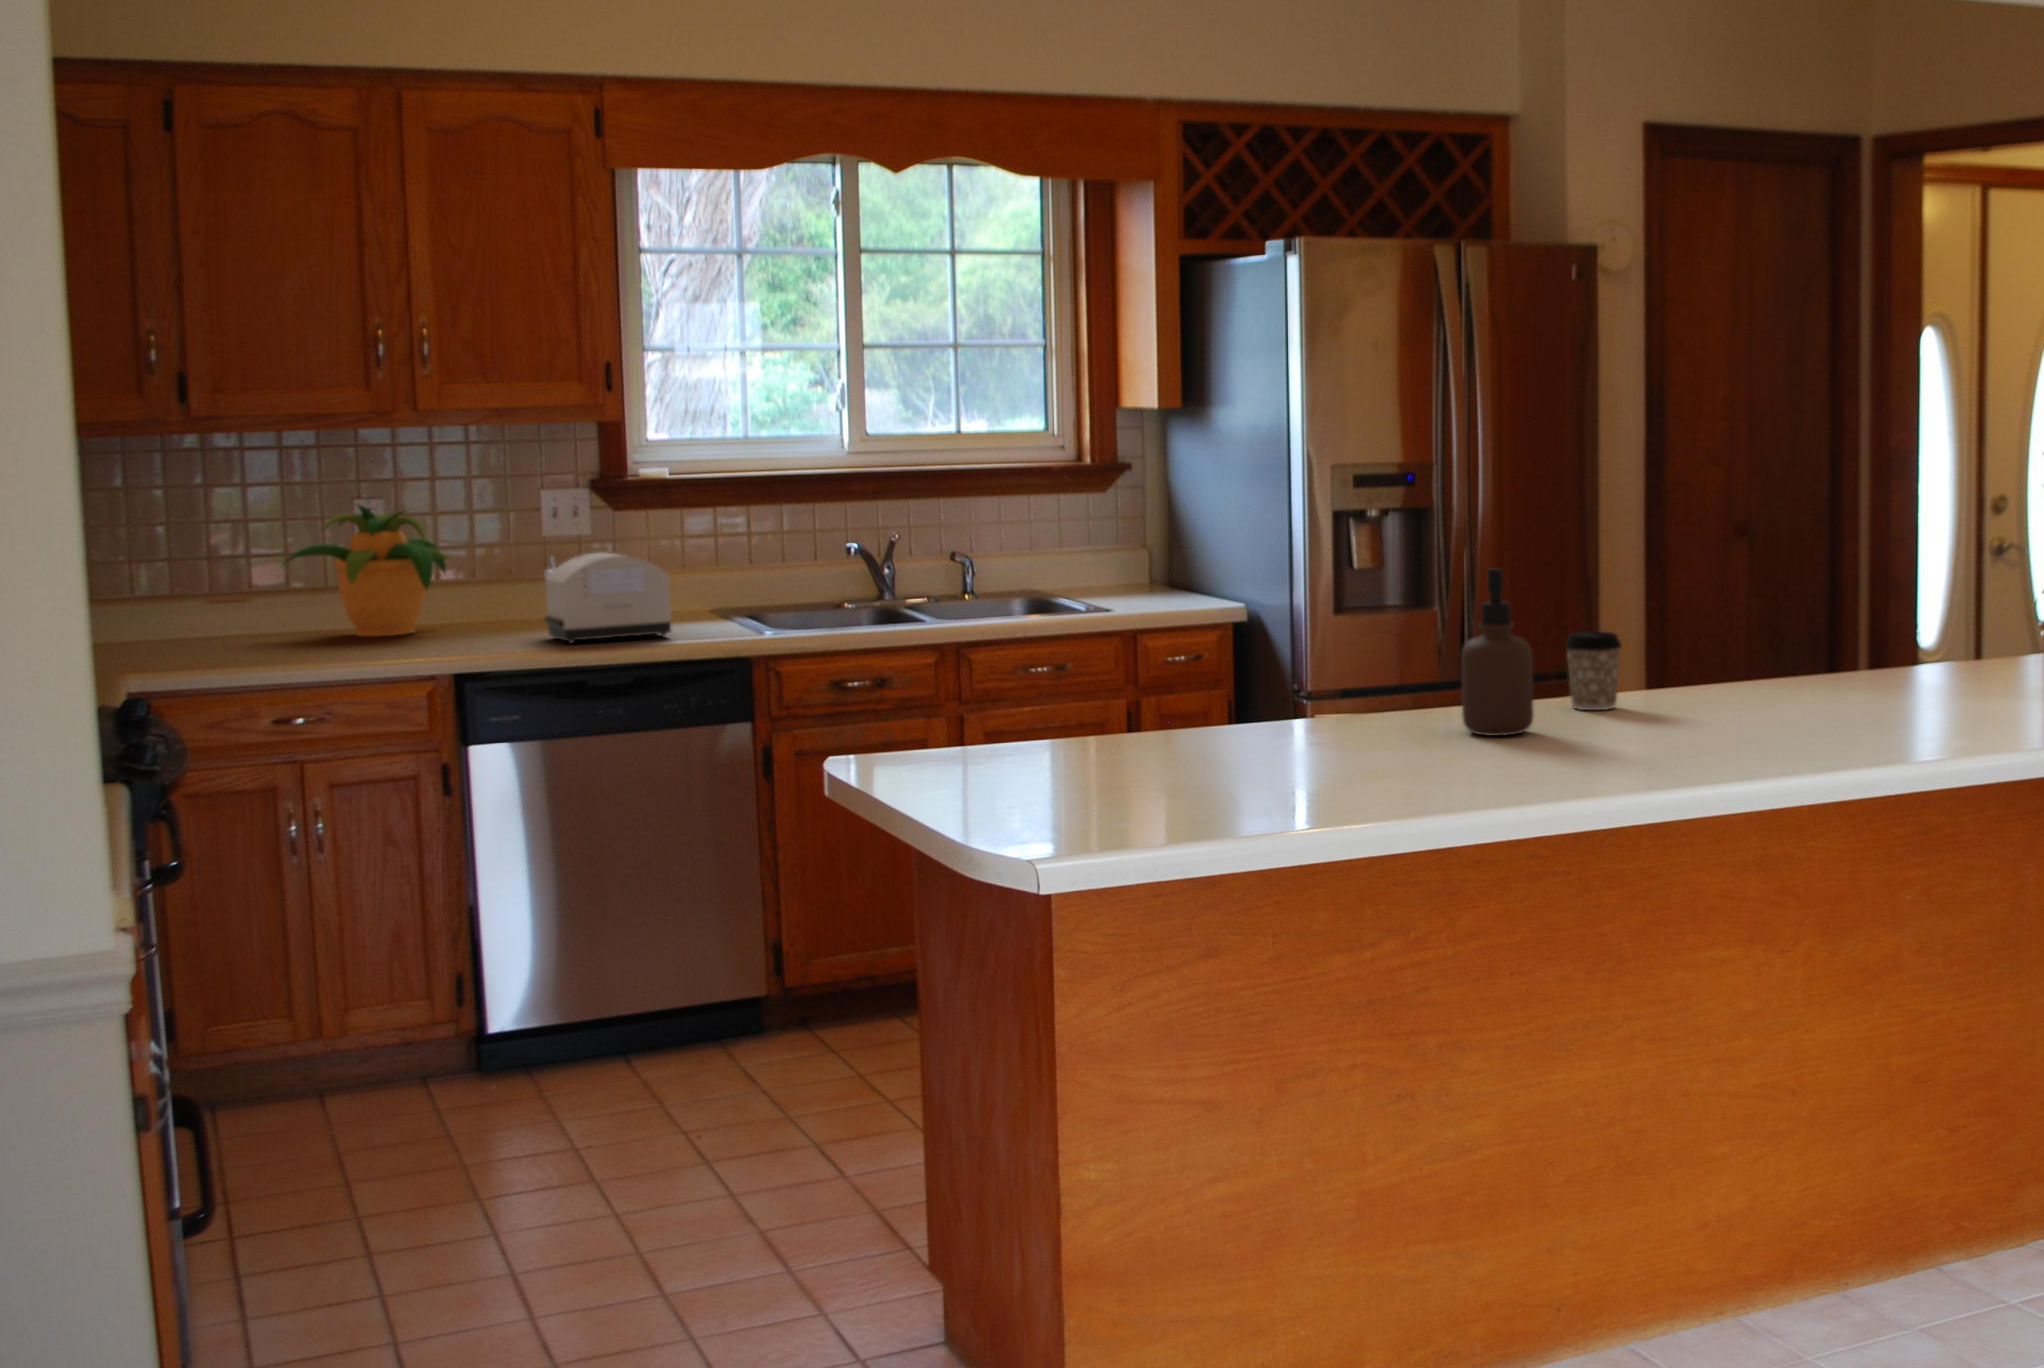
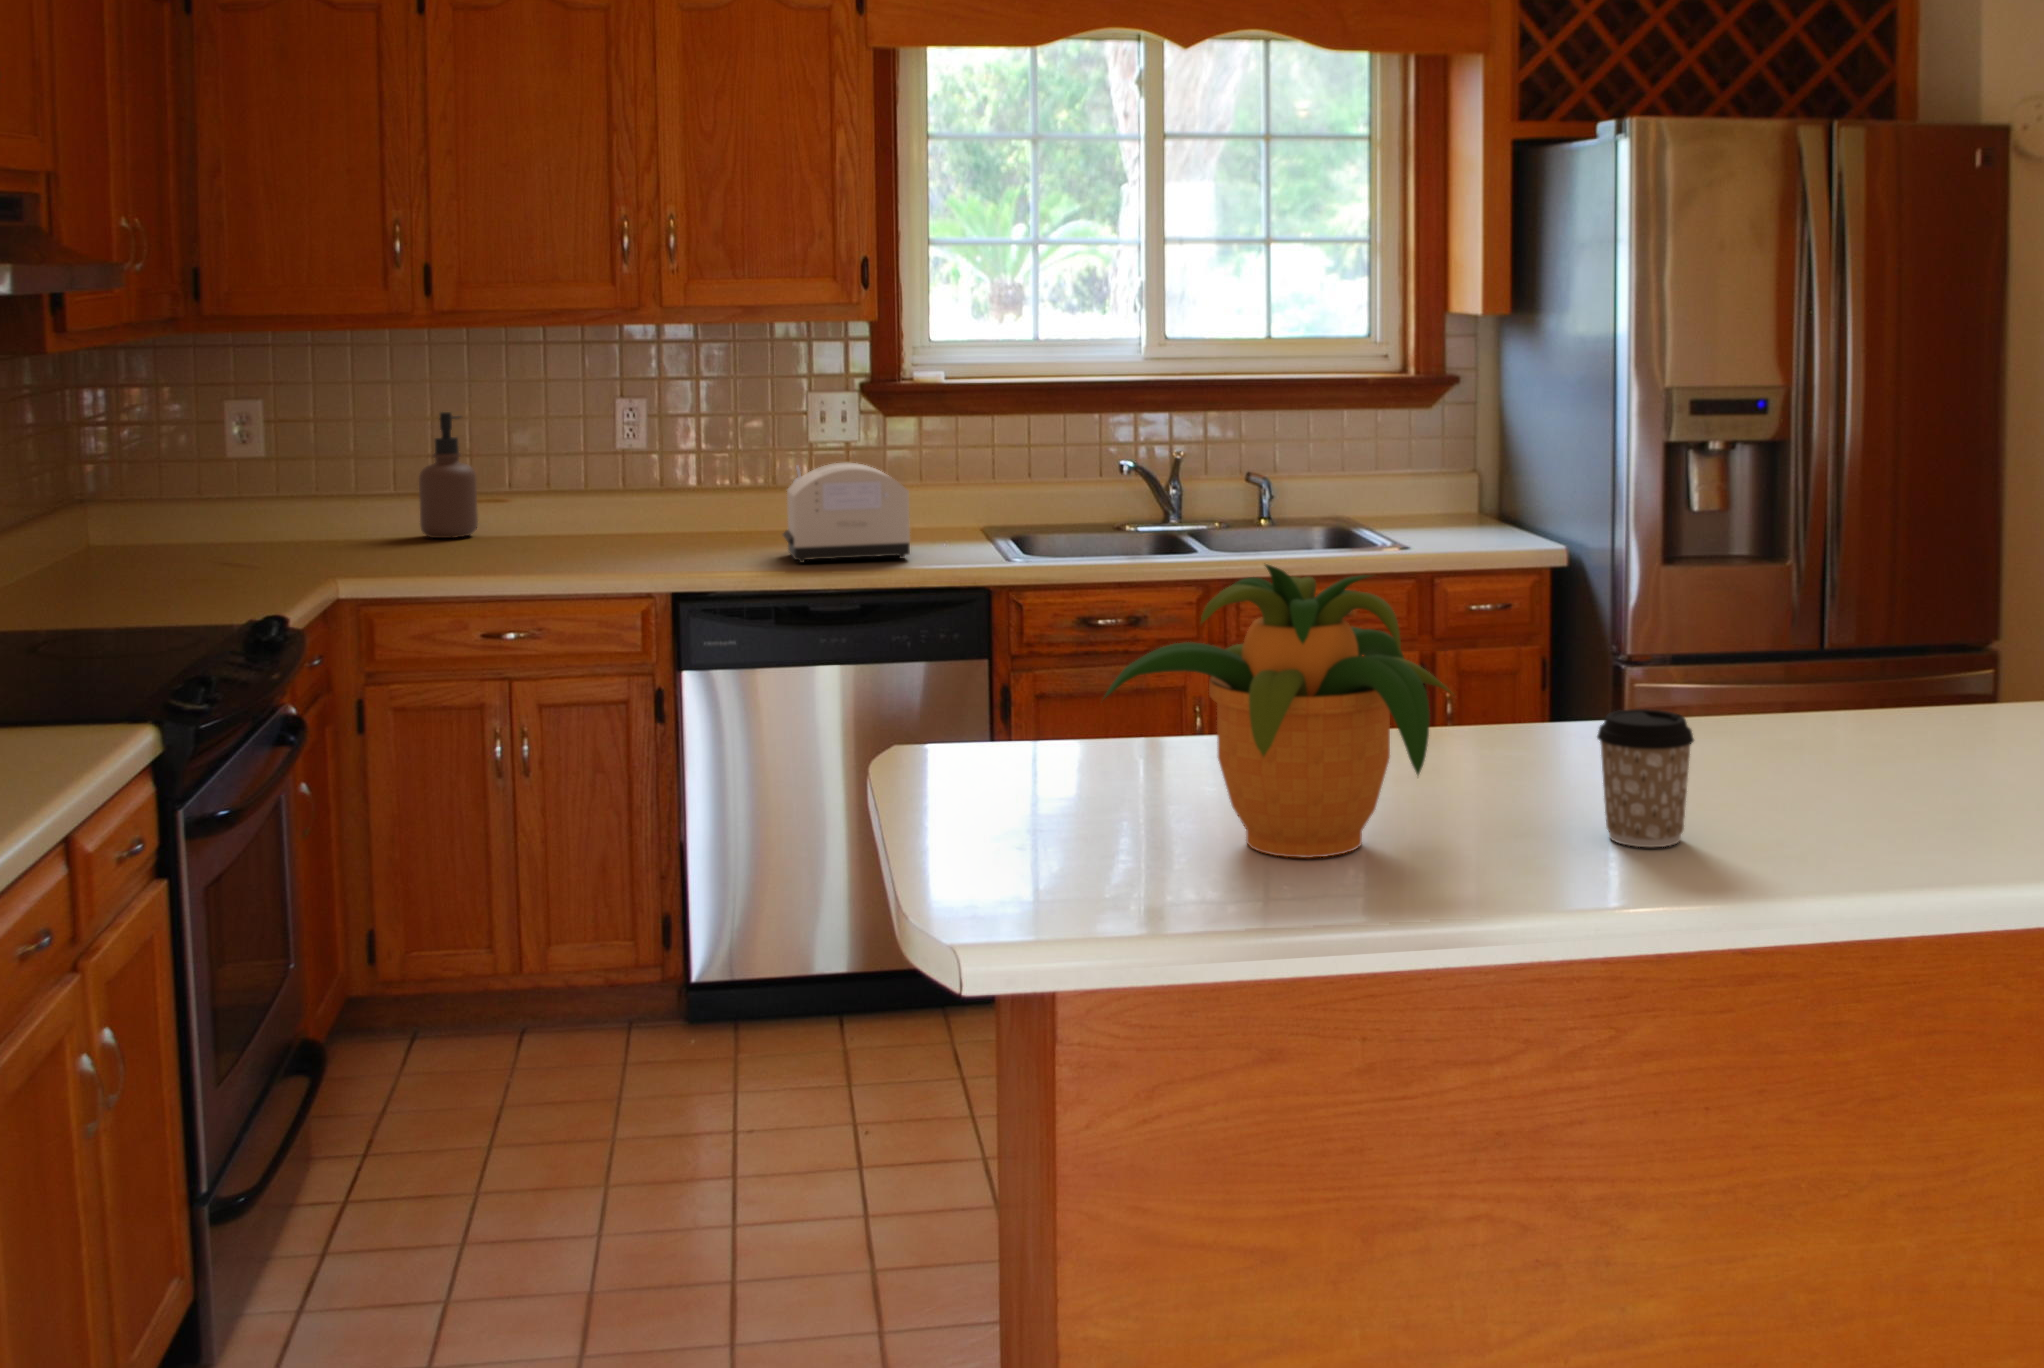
potted plant: present [285,505,450,636] -> present [1103,564,1454,858]
soap dispenser: present [1461,568,1534,736] -> present [419,412,478,538]
coffee cup: present [1565,631,1621,710] -> present [1597,709,1694,847]

